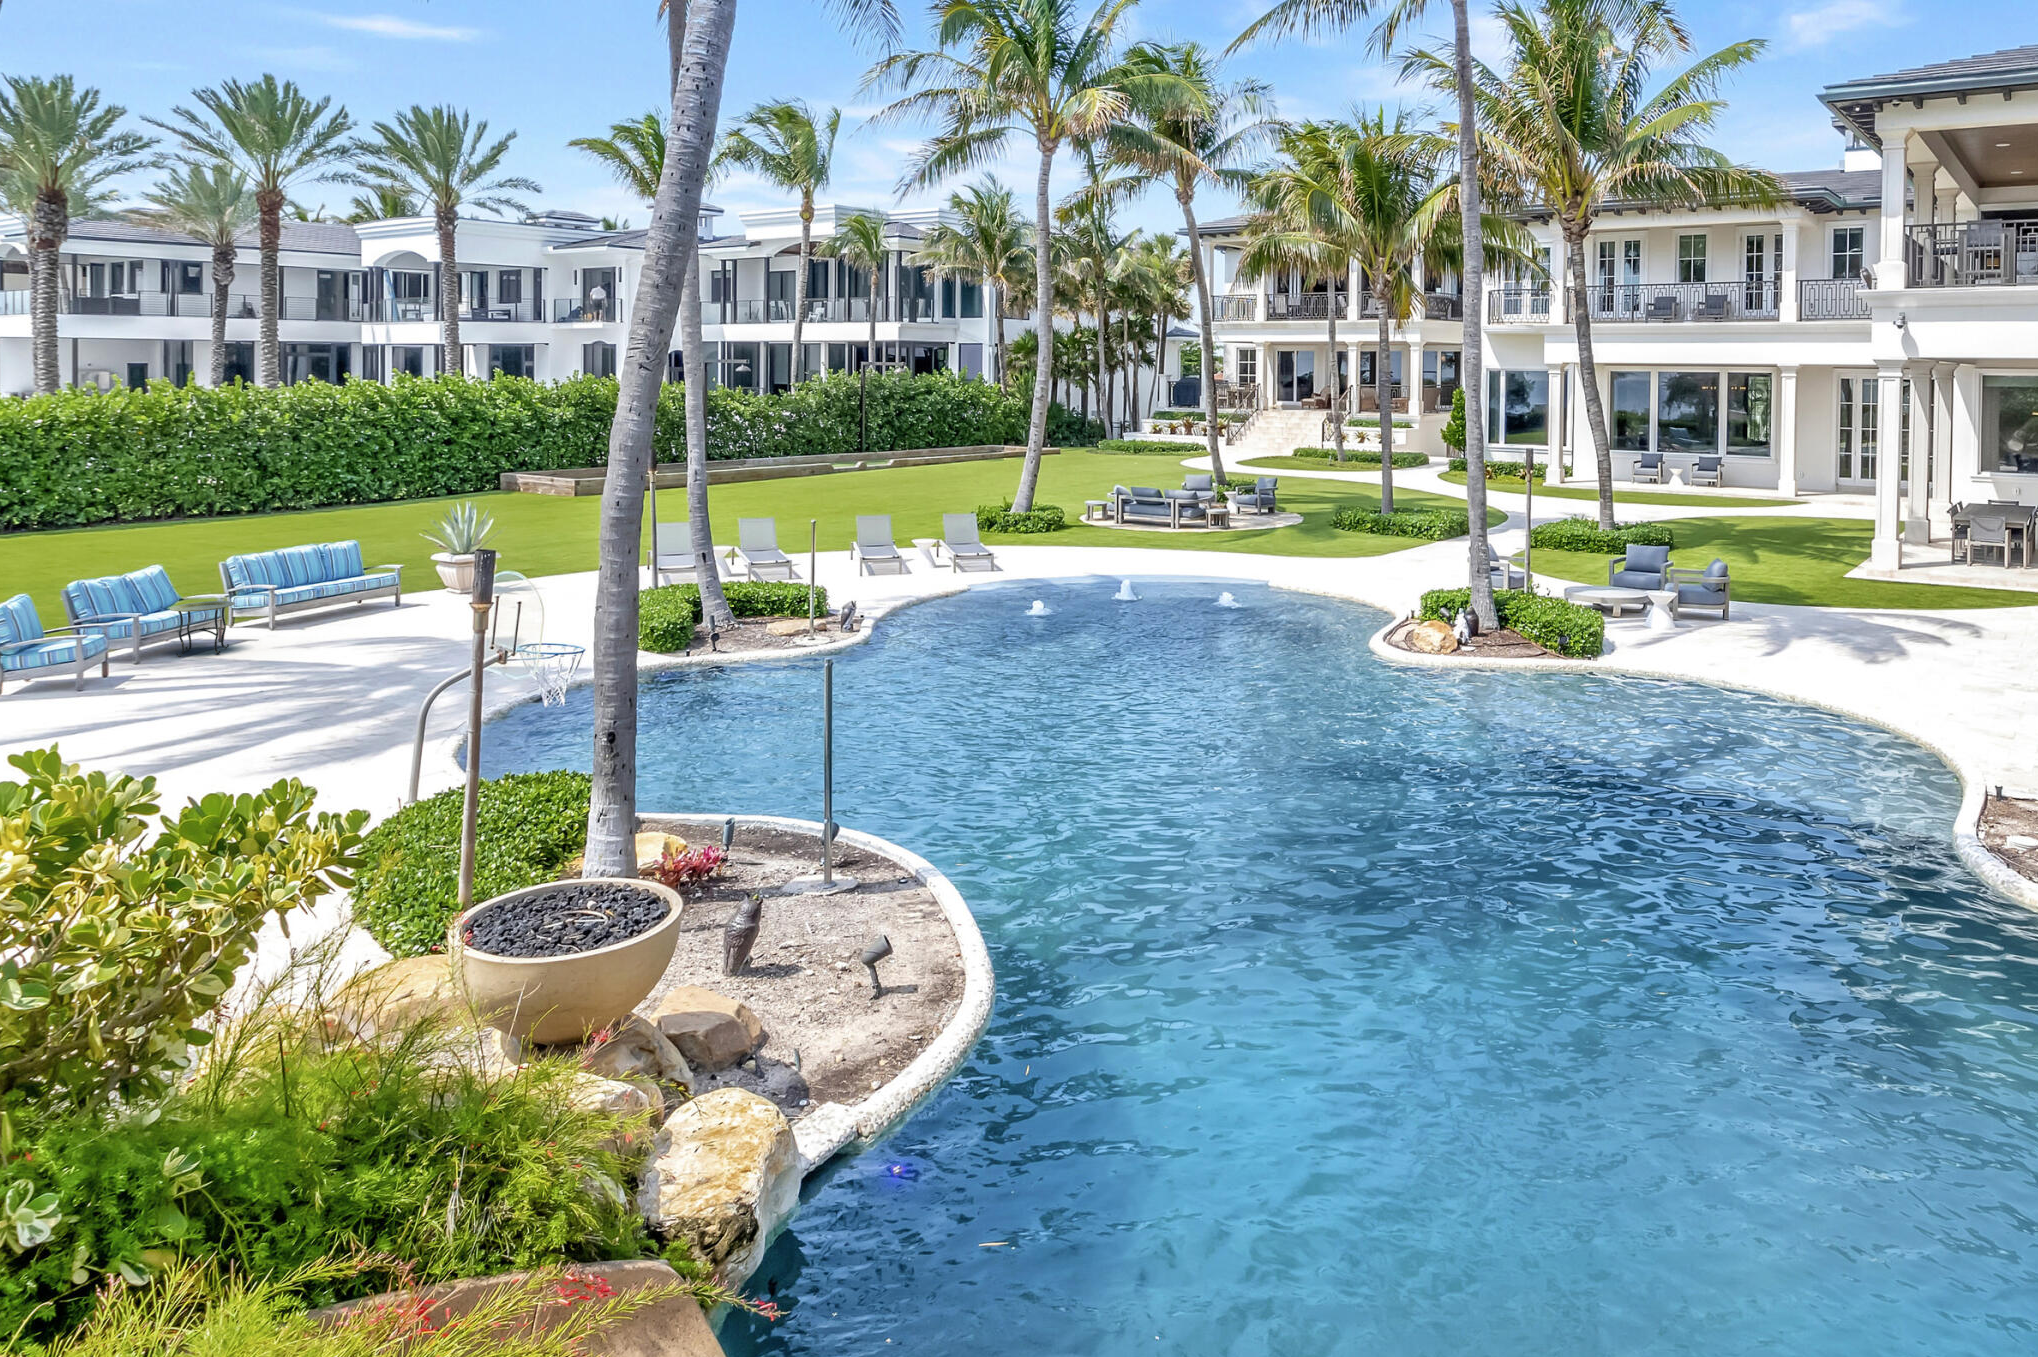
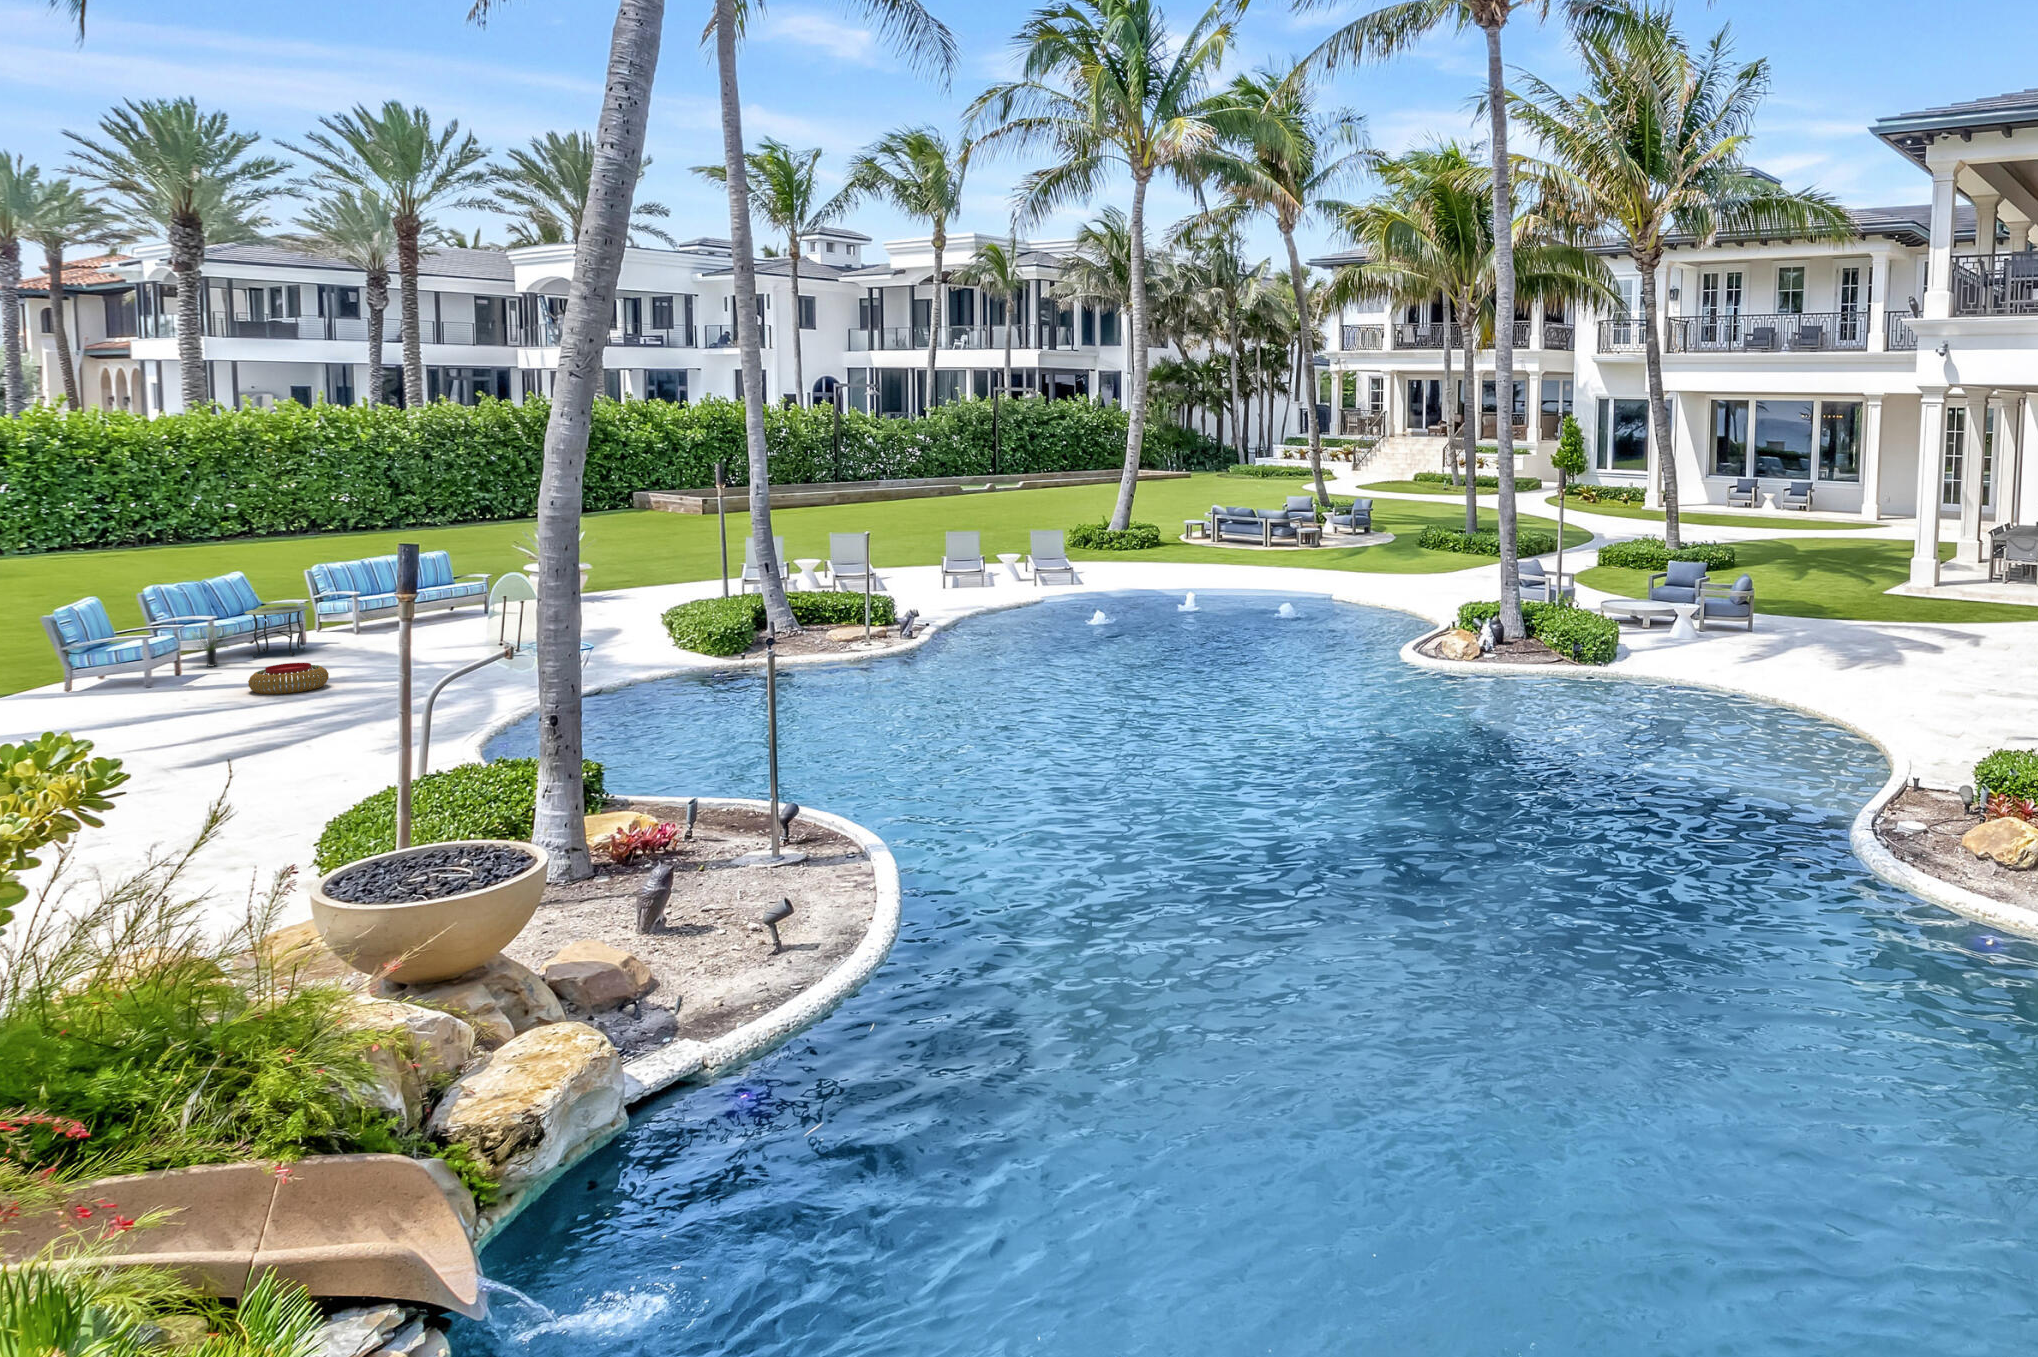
potted plant: none [110,623,162,667] -> present [191,626,233,667]
pouf: none [189,664,271,698] -> present [248,663,329,694]

